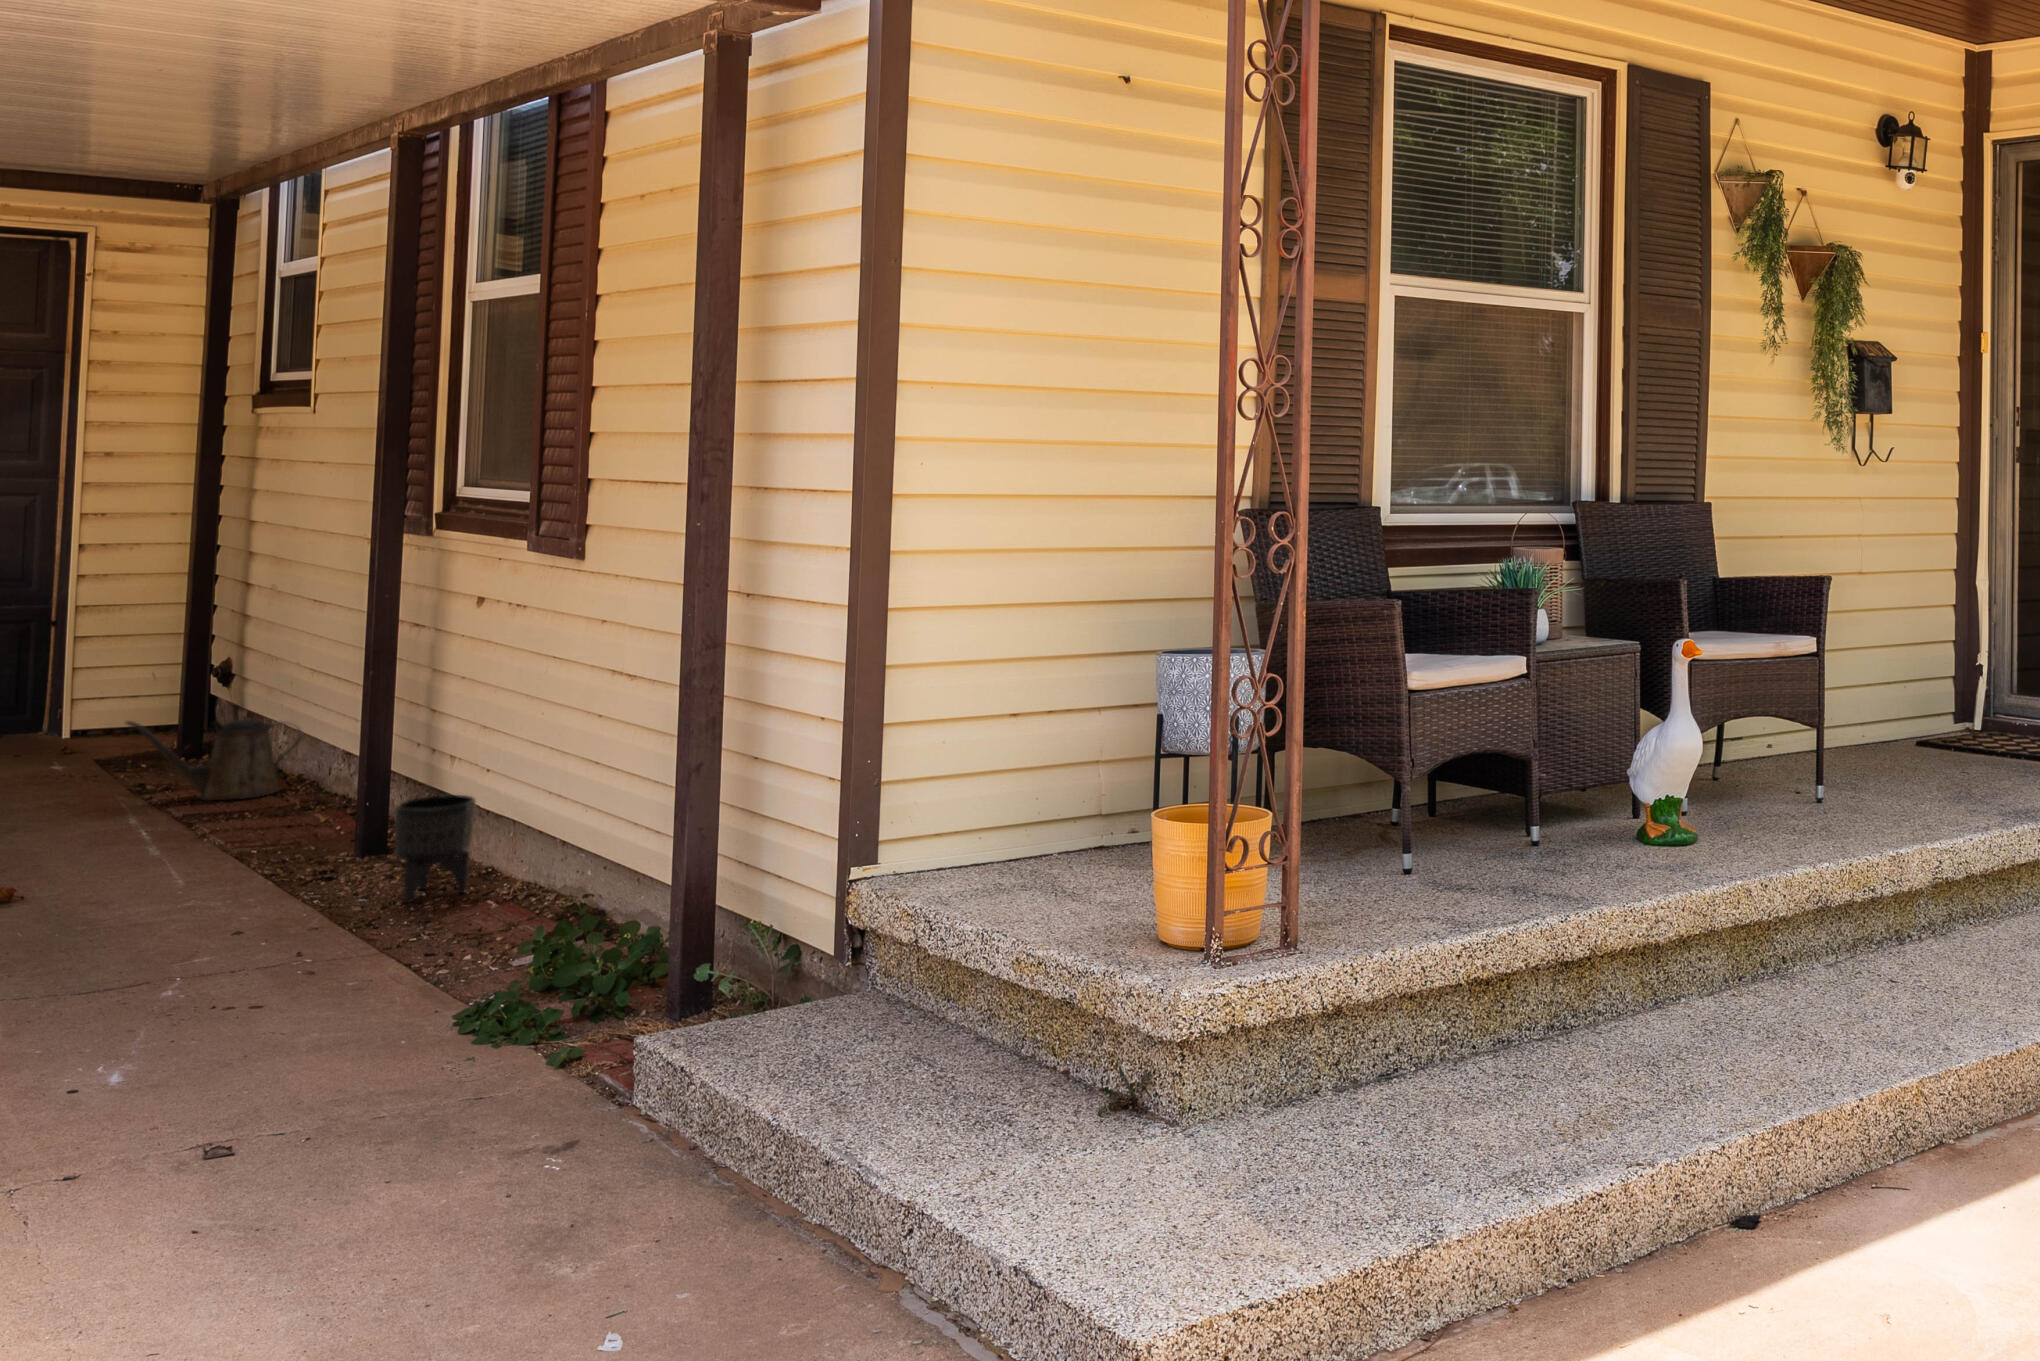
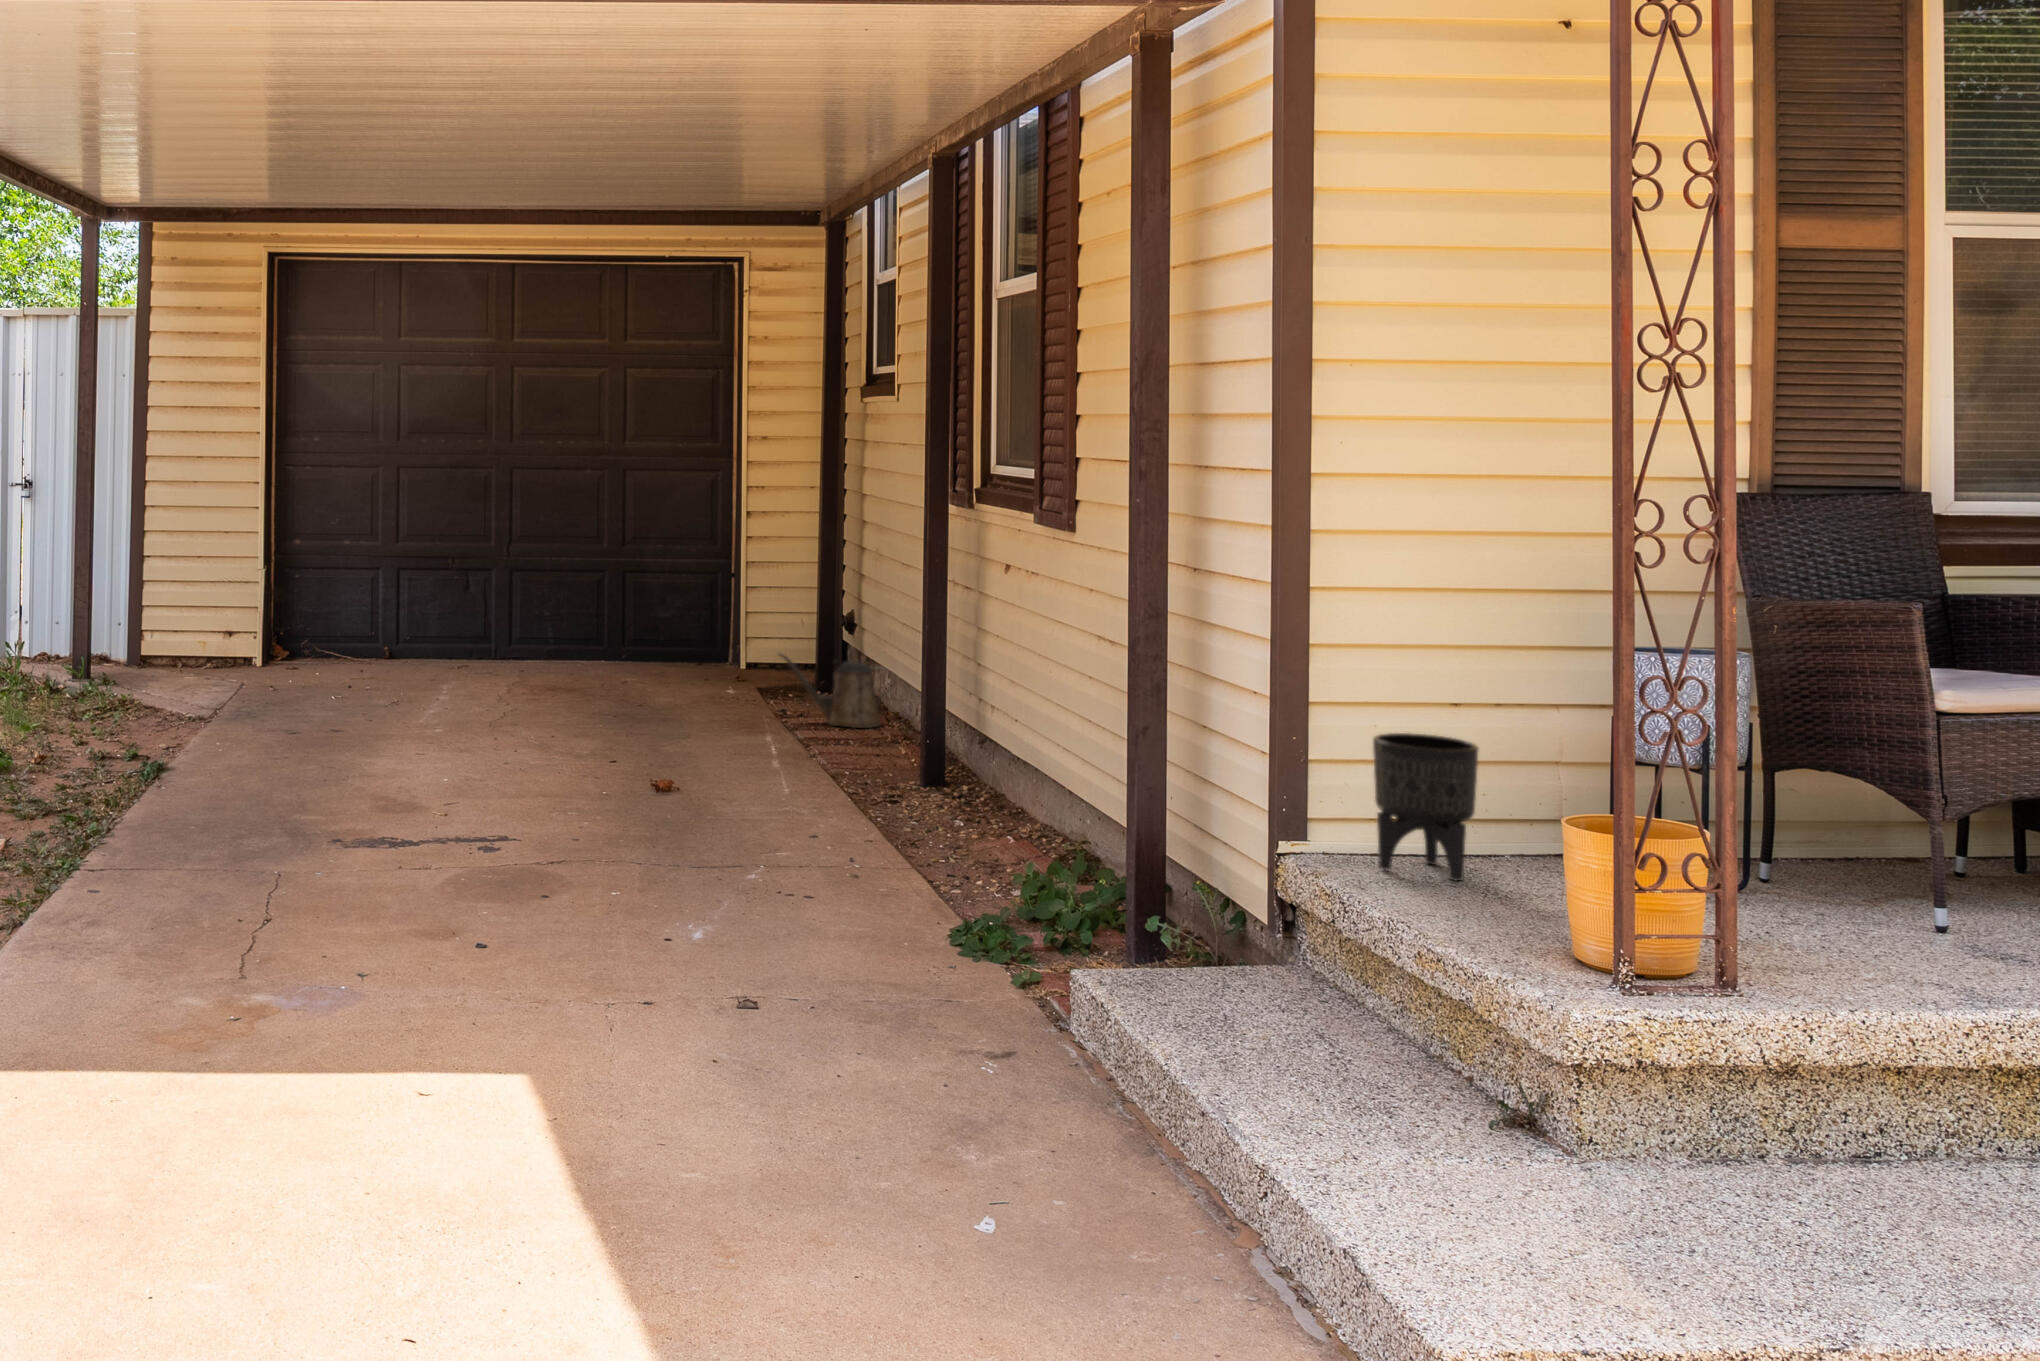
planter: present [395,795,476,902] -> present [1373,733,1478,881]

